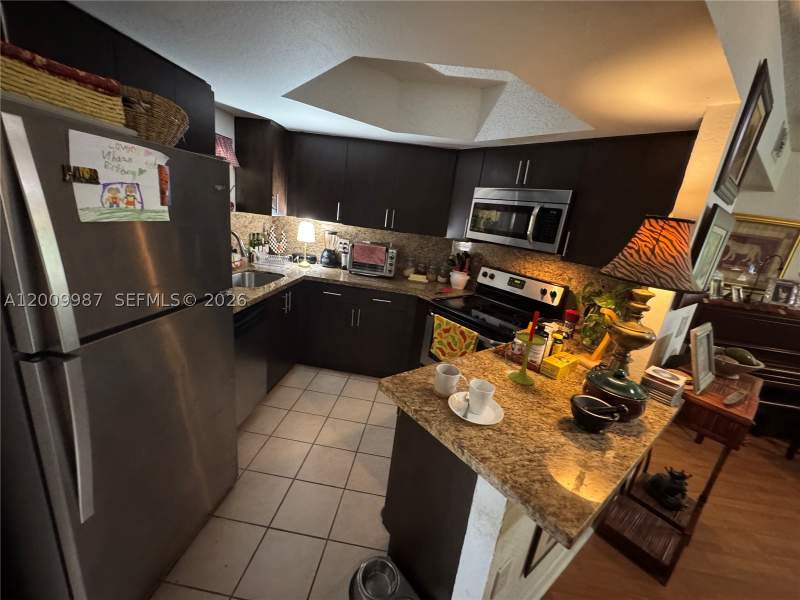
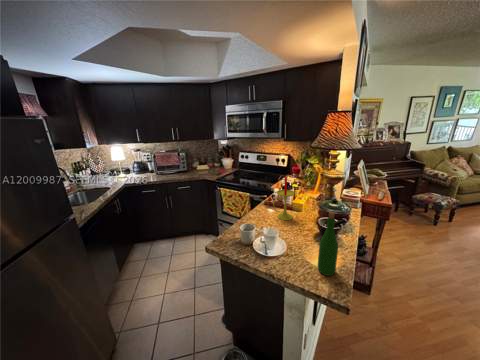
wine bottle: none [543,372,591,483] -> present [318,212,338,276]

